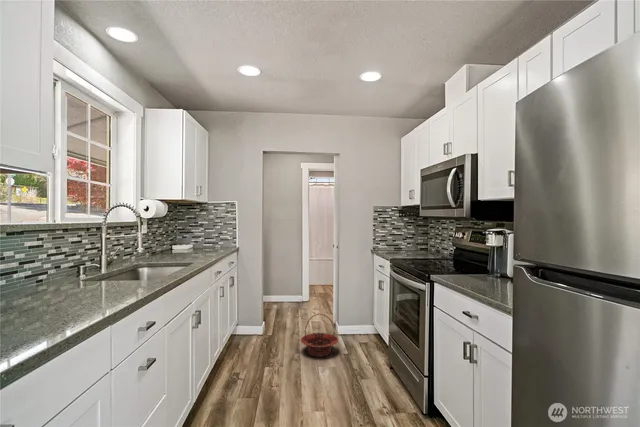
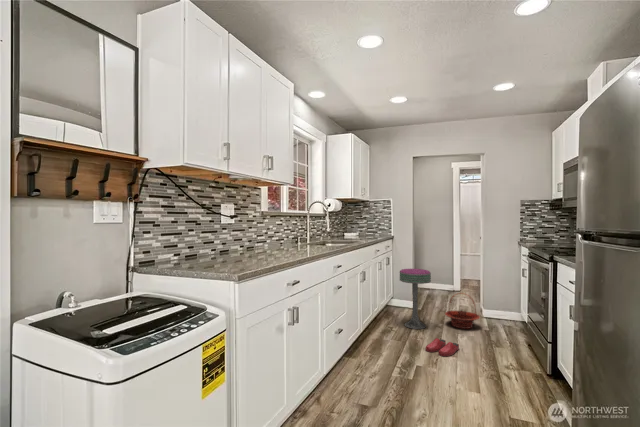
bar stool: none [247,290,286,369] -> present [400,269,431,329]
slippers: none [284,384,323,415] -> present [425,338,459,356]

